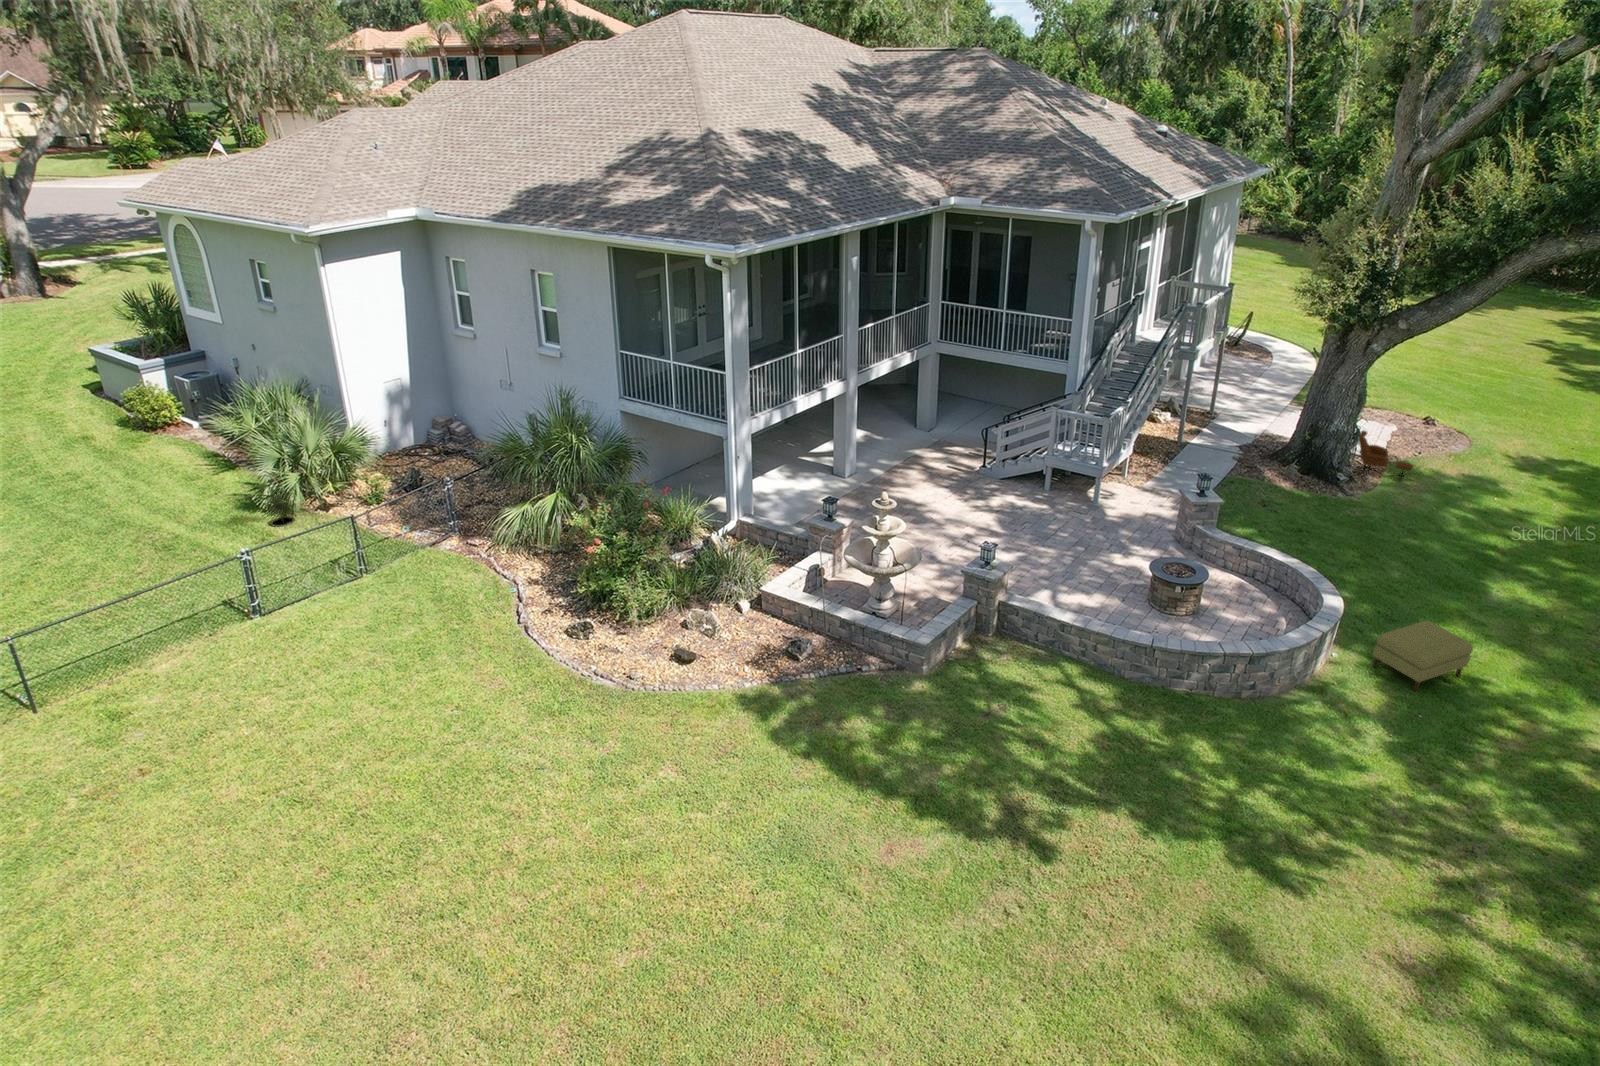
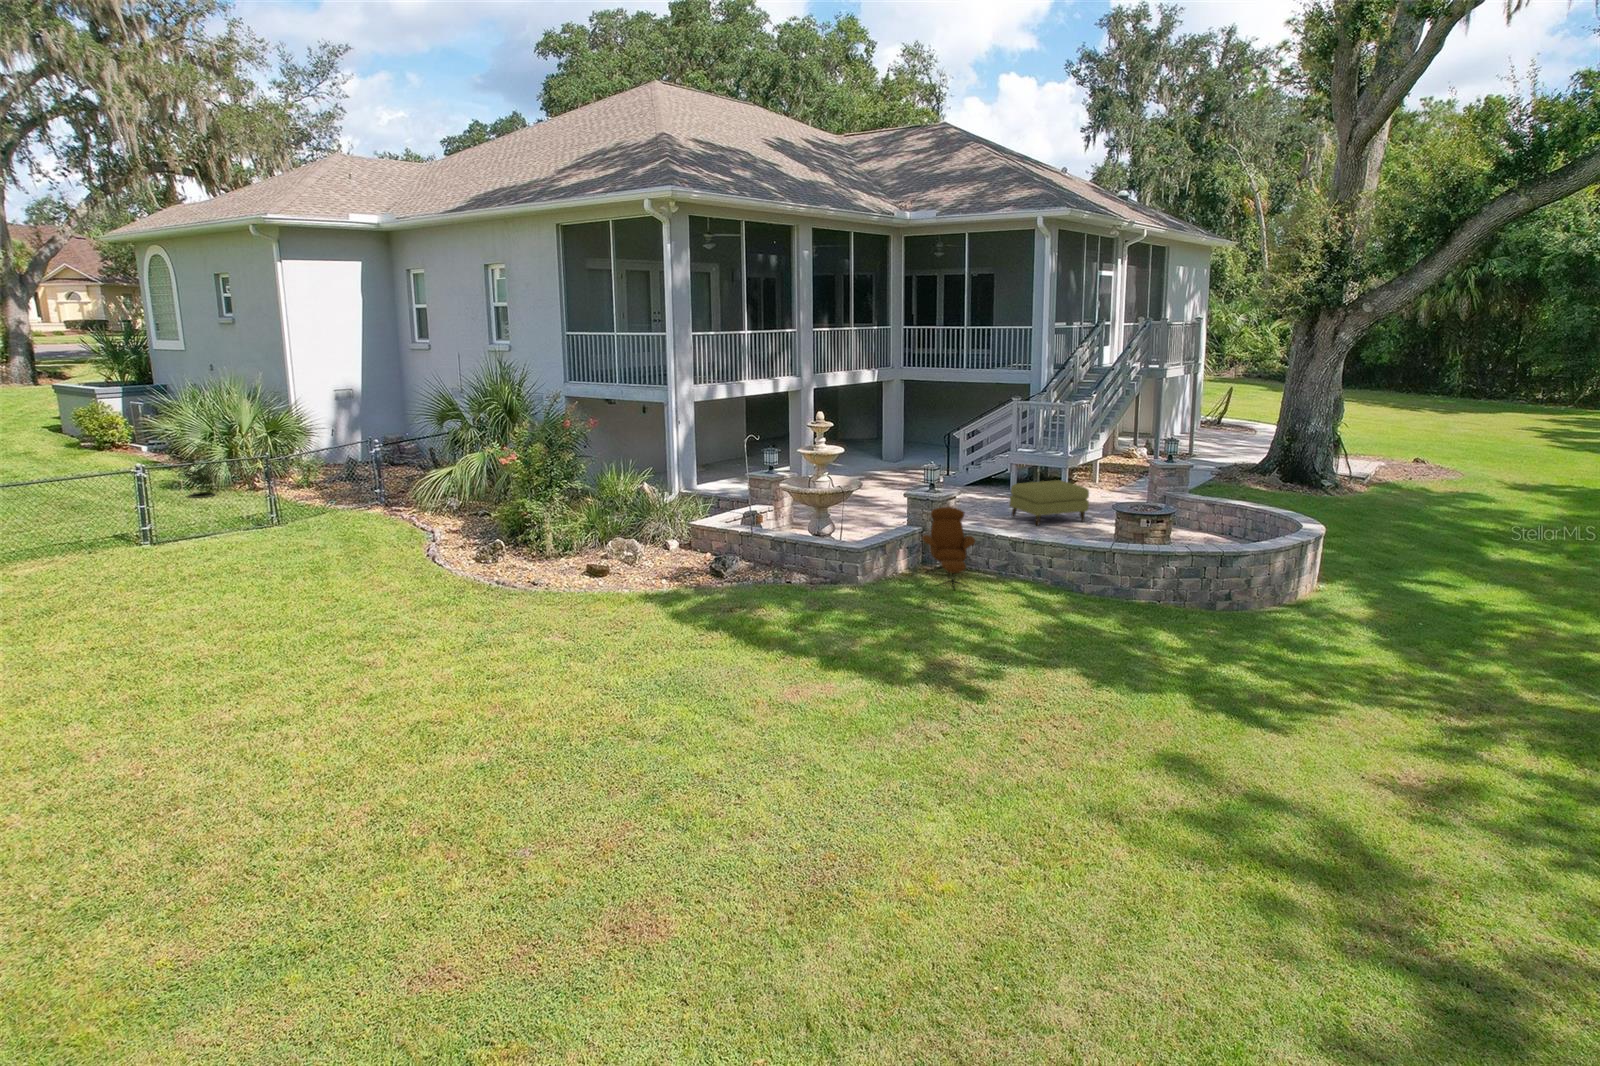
lounge chair: present [1359,431,1412,478] -> present [923,507,975,588]
ottoman: present [1373,621,1473,691] -> present [1010,480,1089,526]

